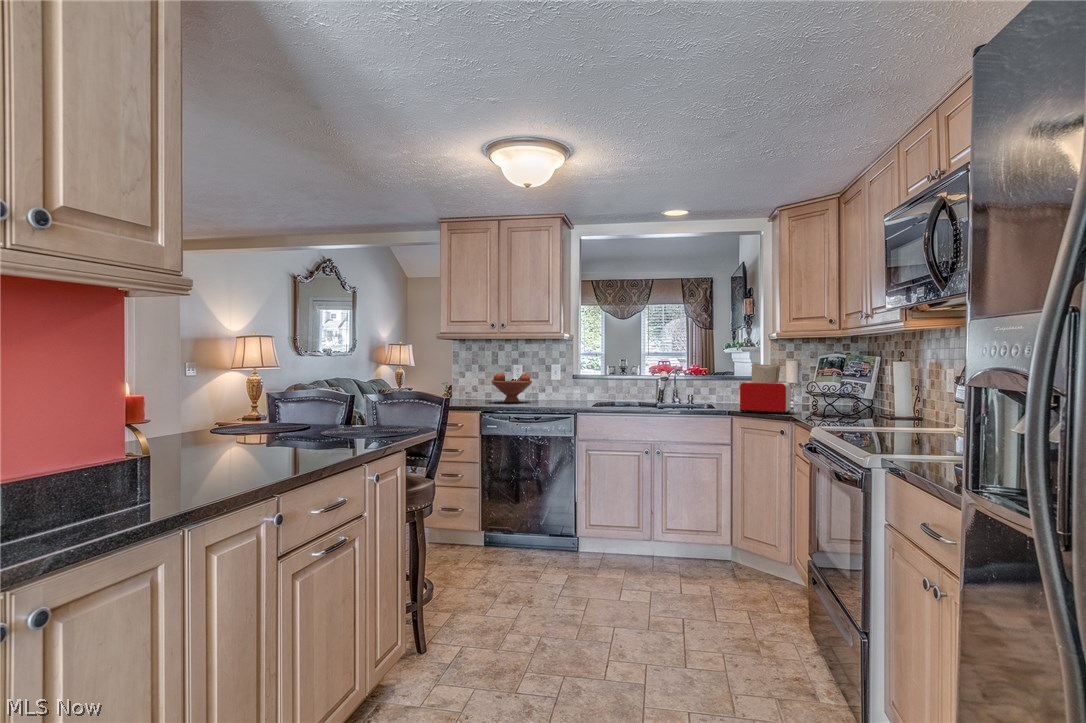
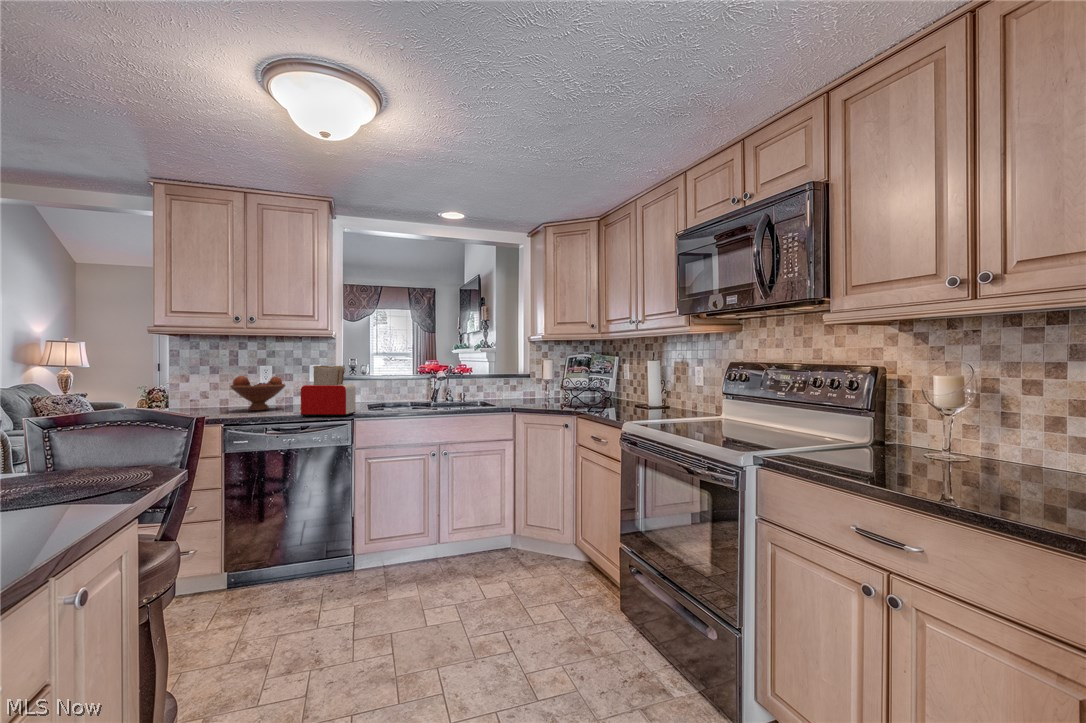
toaster: present [739,364,791,414] -> present [300,366,356,417]

